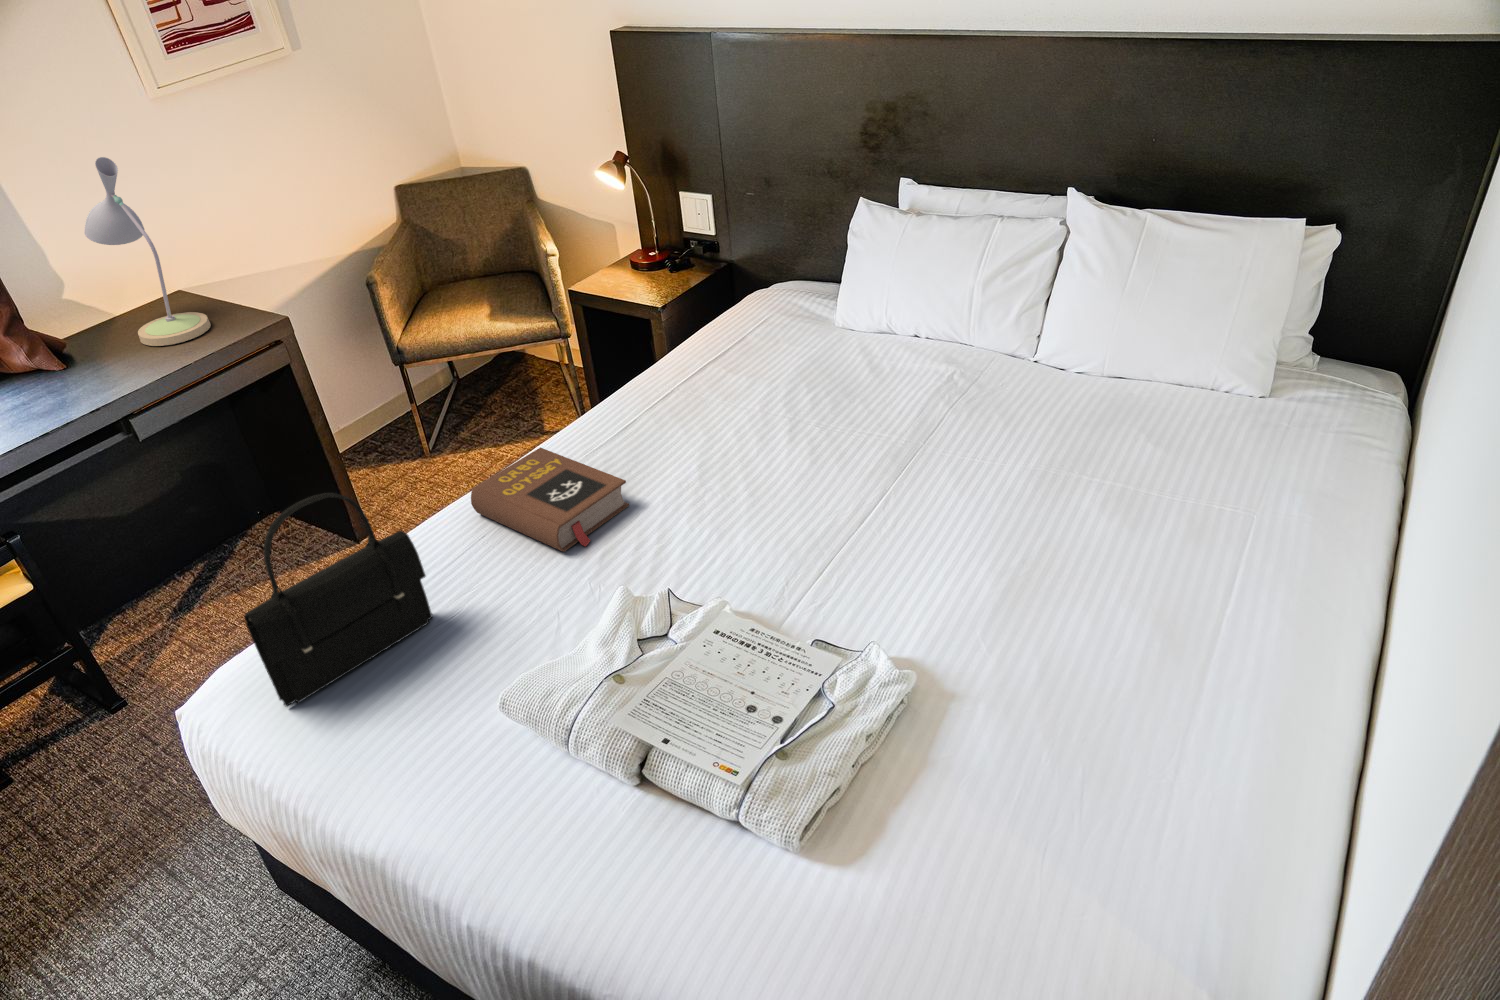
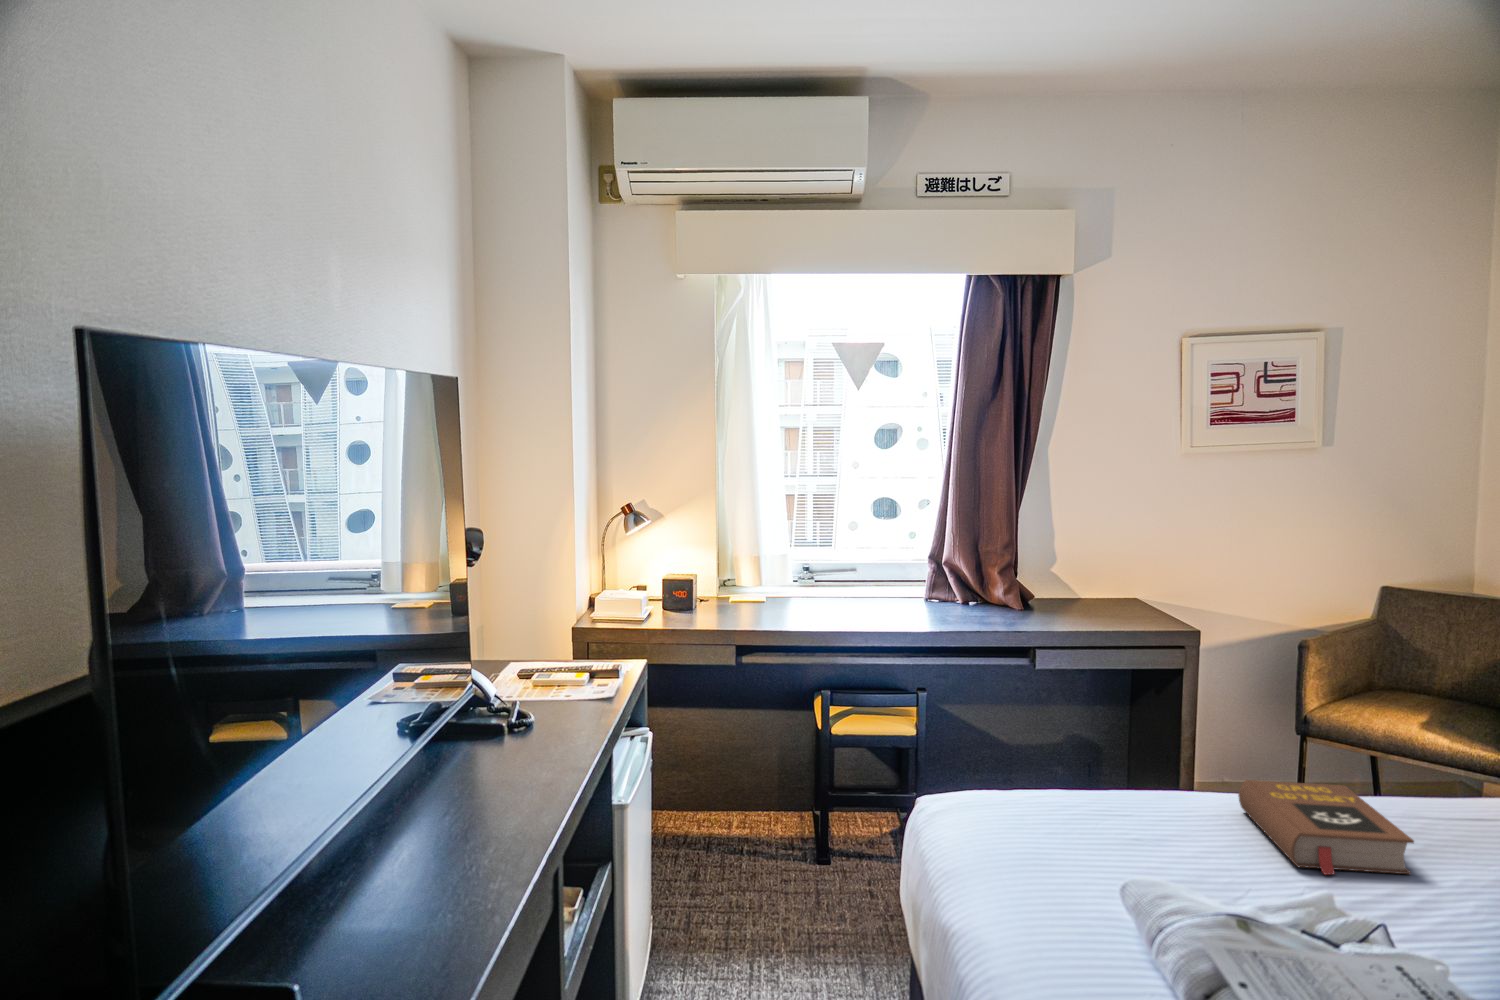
desk lamp: present [84,157,211,346] -> none [1080,472,1137,620]
handbag: present [244,493,432,706] -> none [974,663,1137,844]

